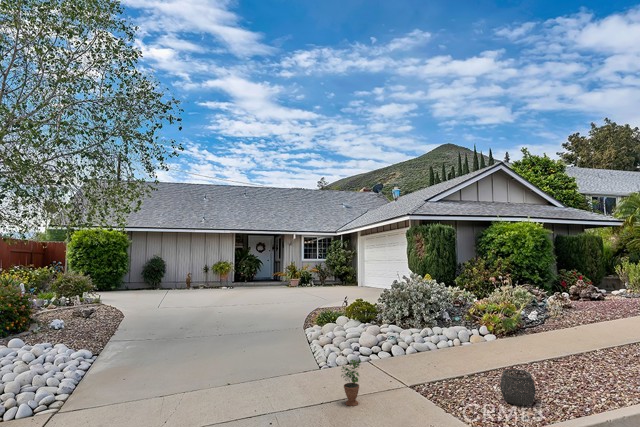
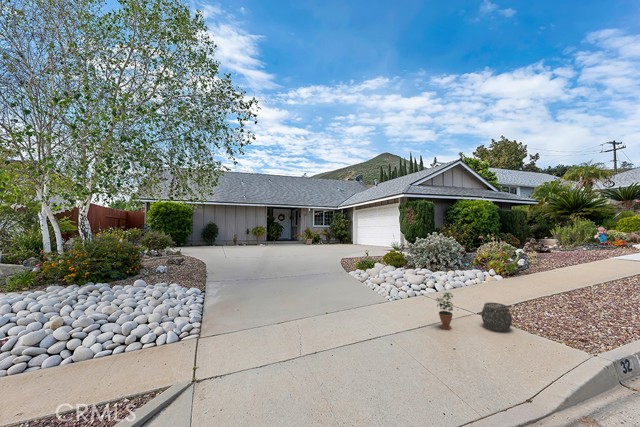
woven basket: present [500,369,536,405] -> present [482,303,512,331]

